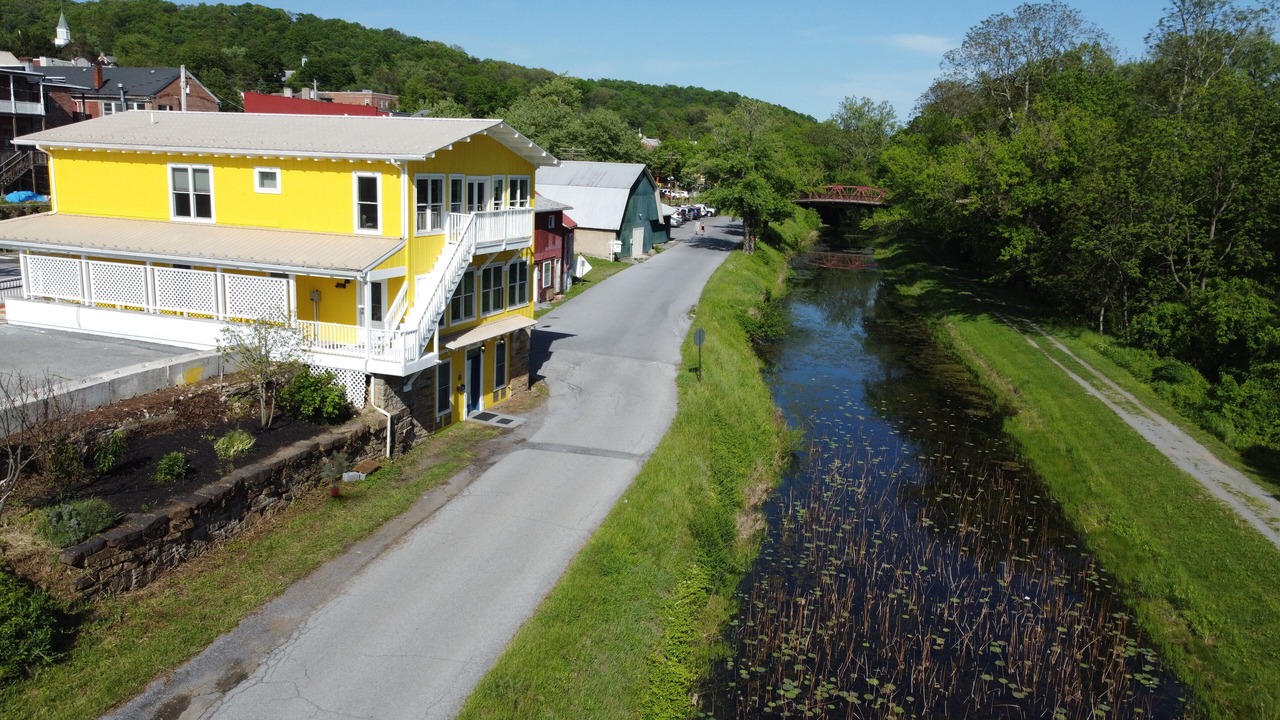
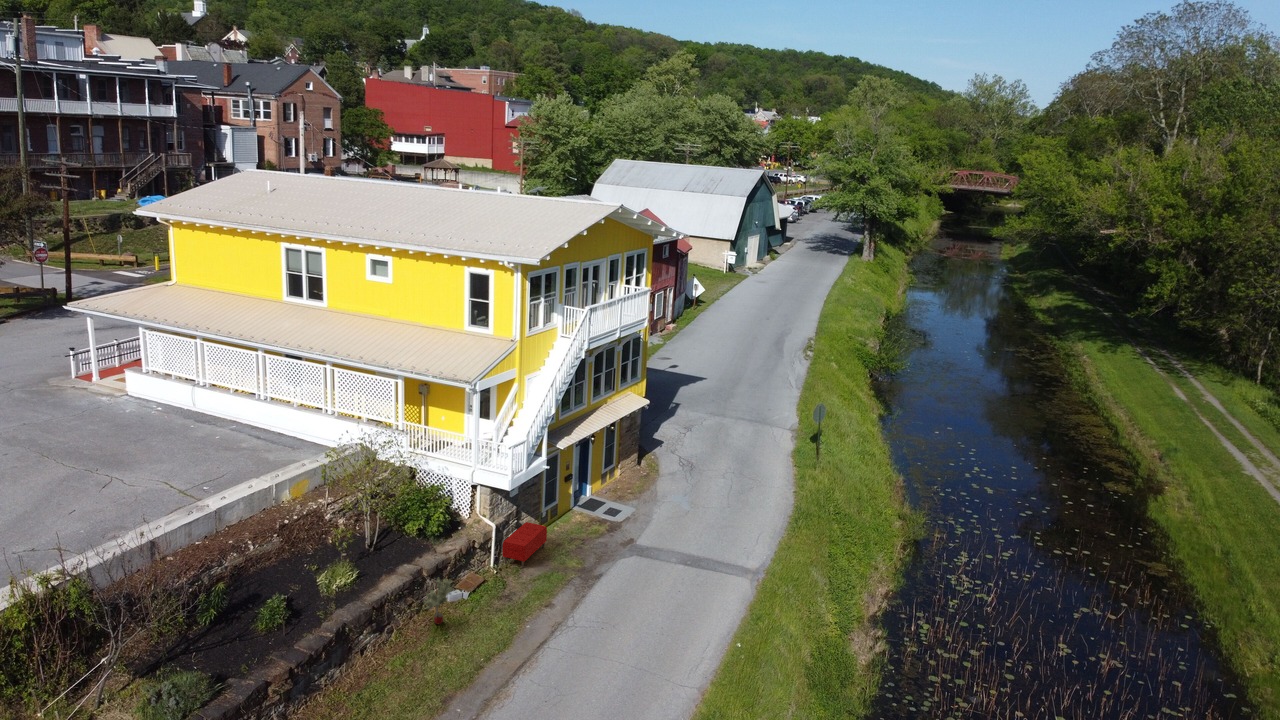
bench: none [397,421,440,459] -> present [502,522,547,568]

